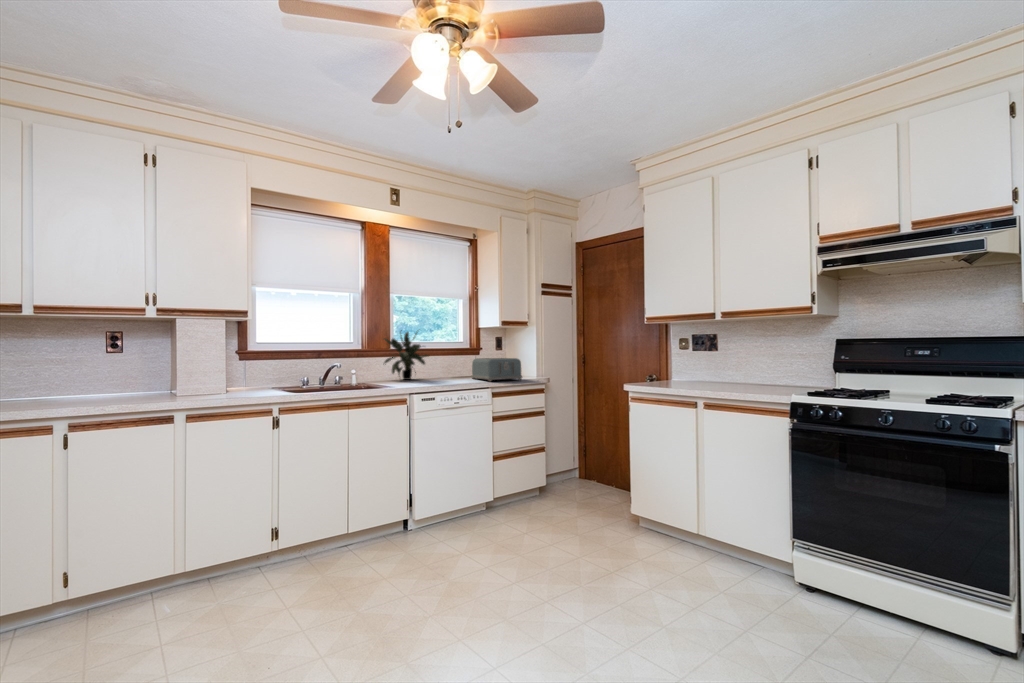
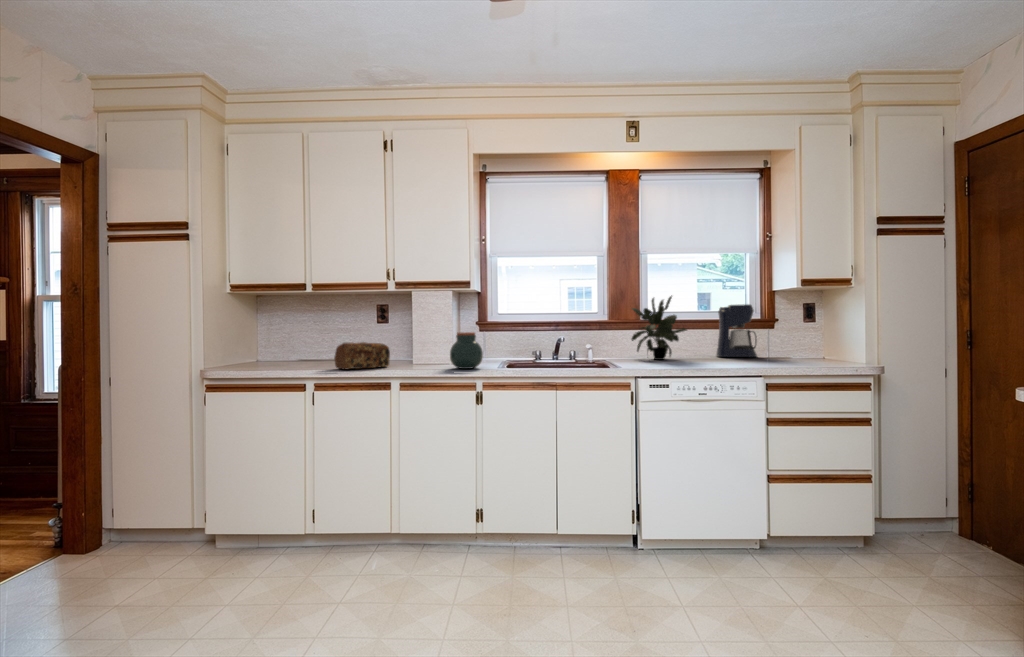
coffee maker: none [440,337,469,376] -> present [716,304,757,357]
toaster: present [471,358,522,381] -> none [749,334,822,367]
jar: none [239,360,275,396] -> present [450,332,483,369]
bread loaf: none [85,374,160,405] -> present [334,342,390,370]

